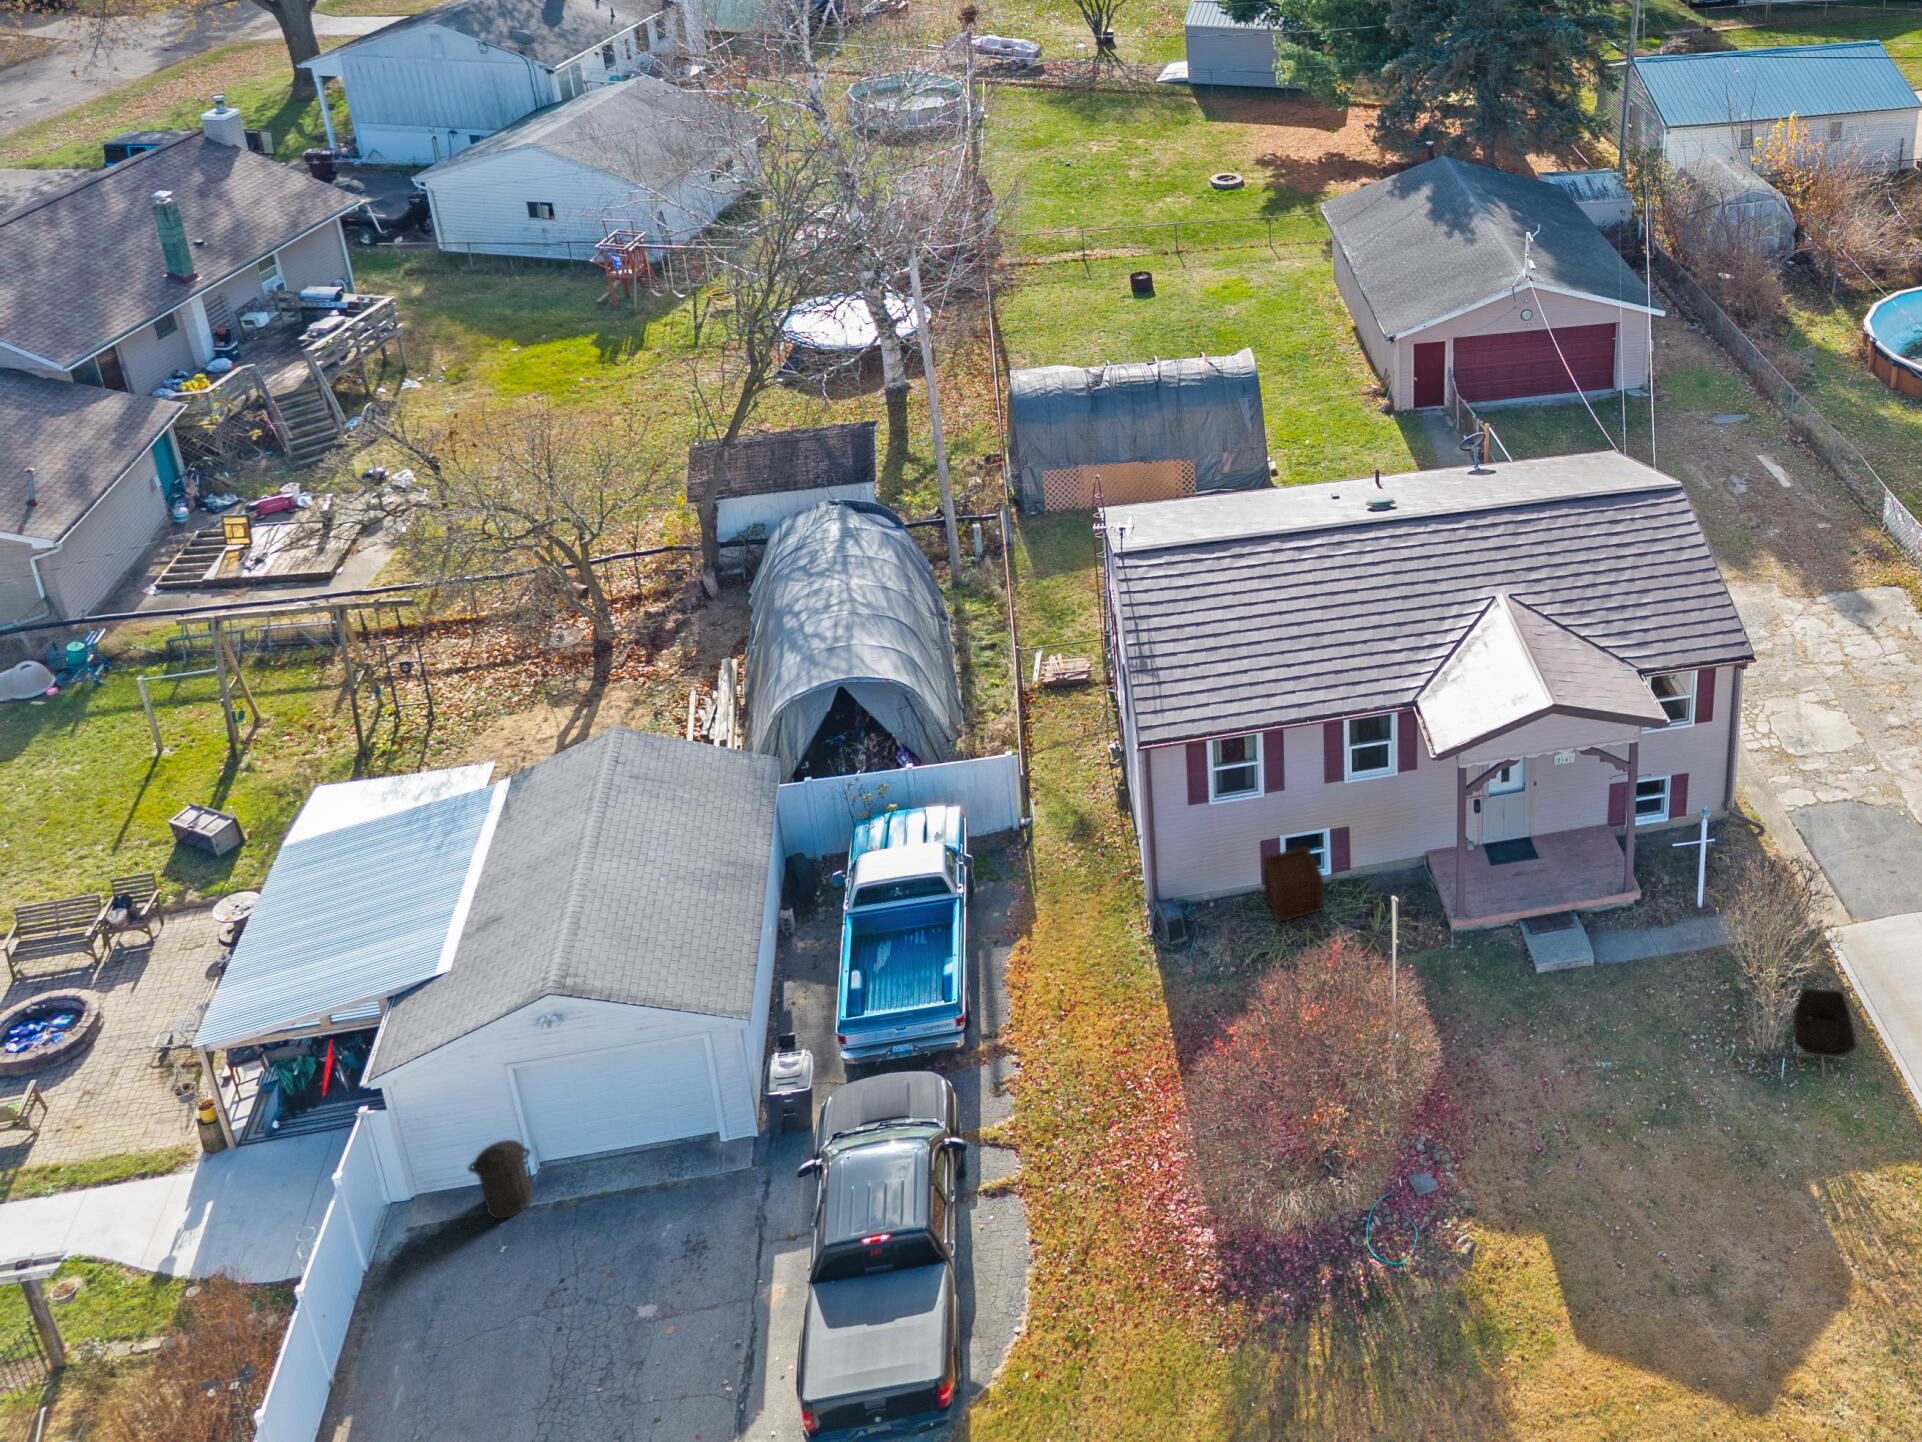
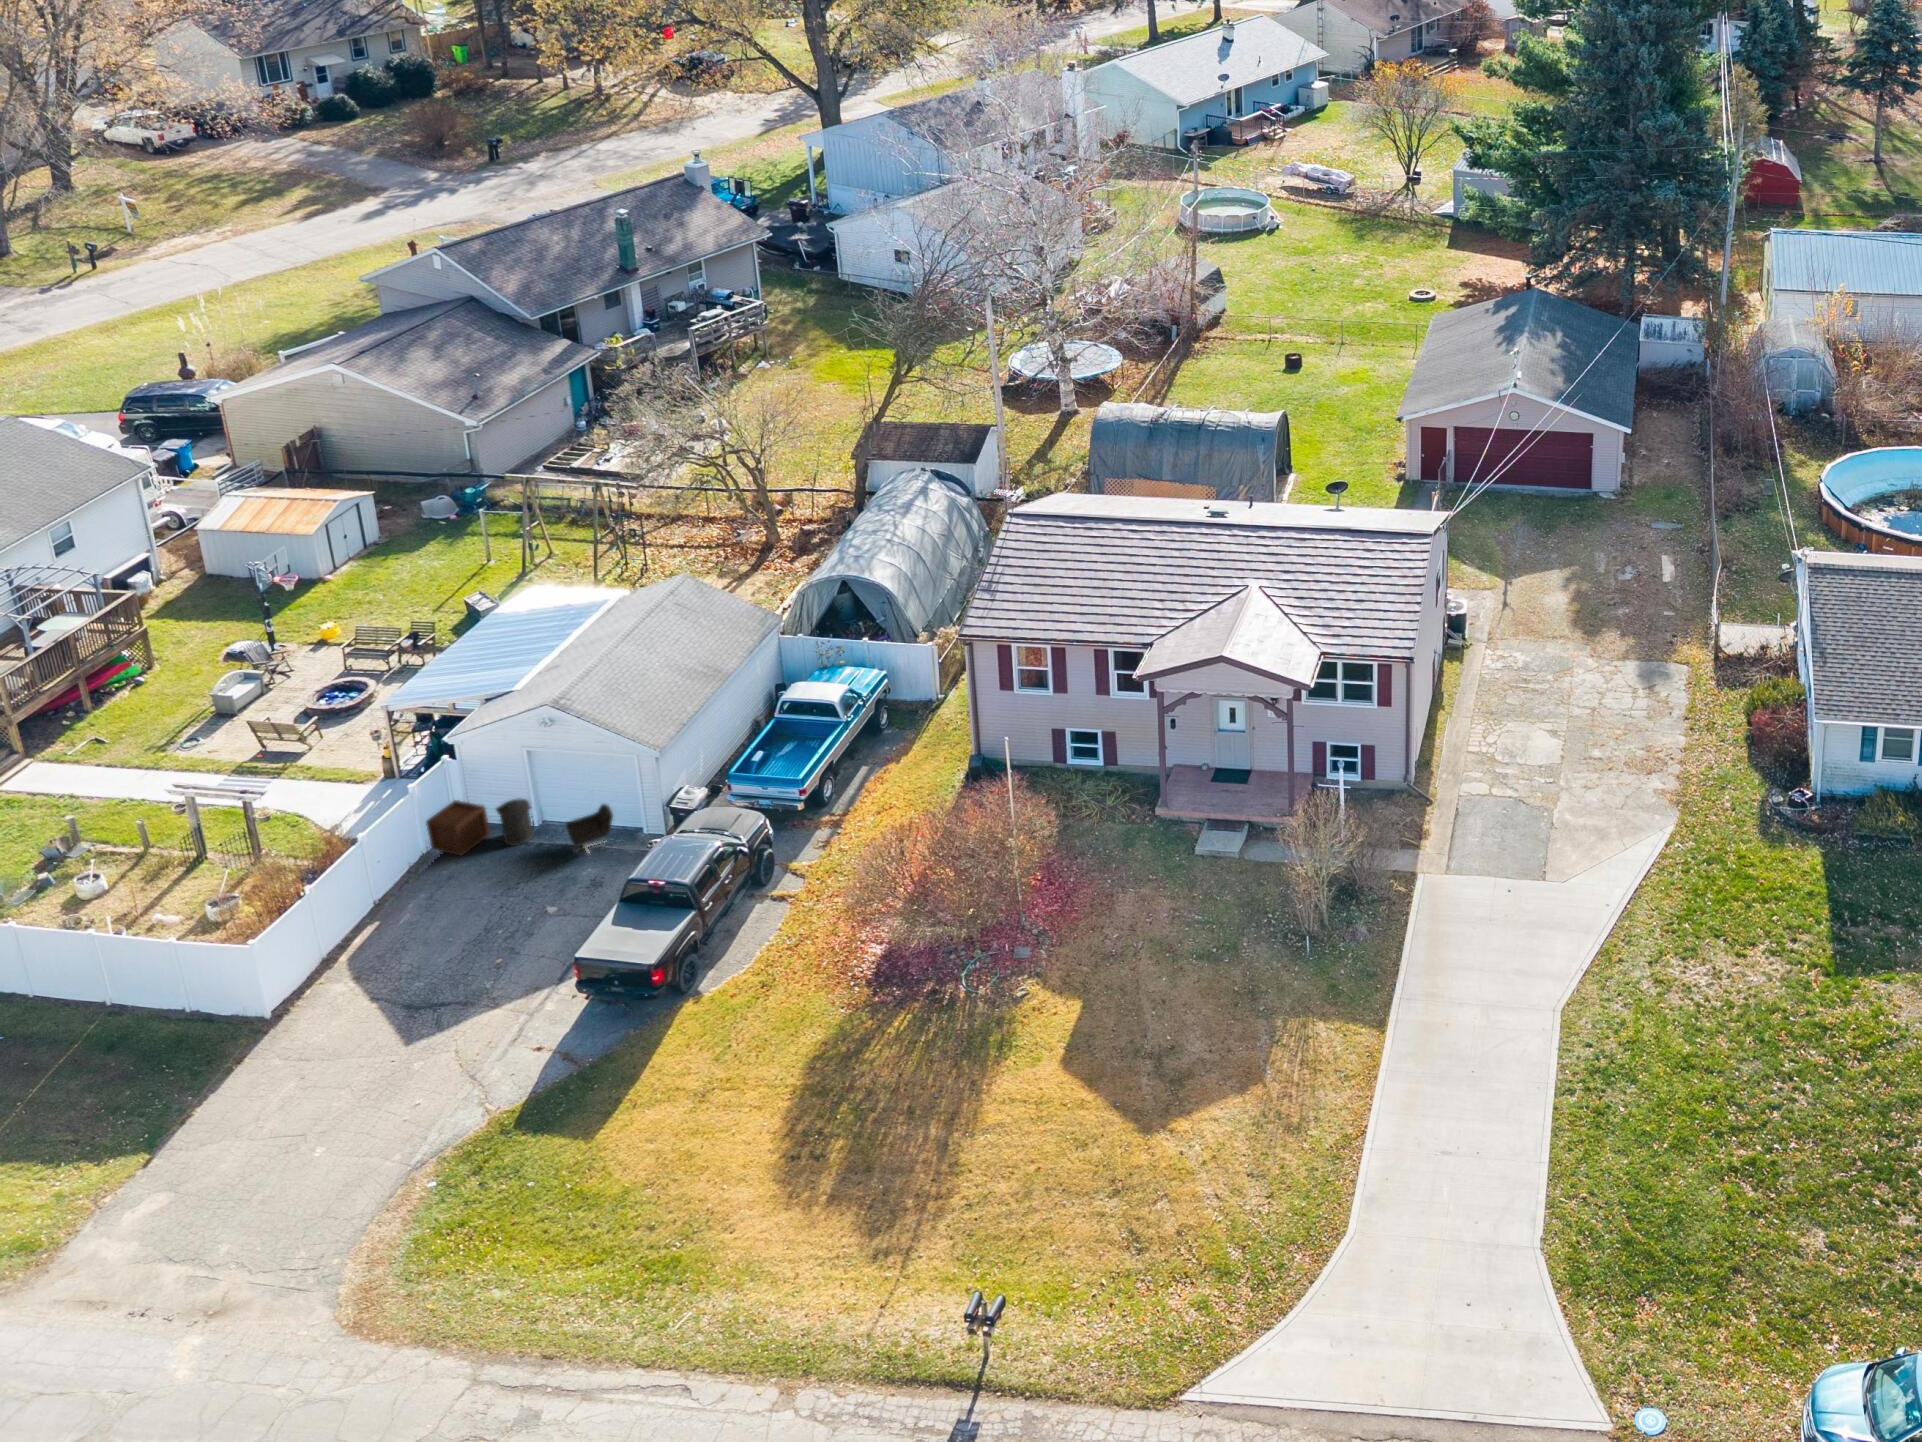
wooden crate: present [1263,846,1323,922] -> present [426,800,490,855]
lounge chair: present [1794,989,1857,1076] -> present [566,804,613,853]

